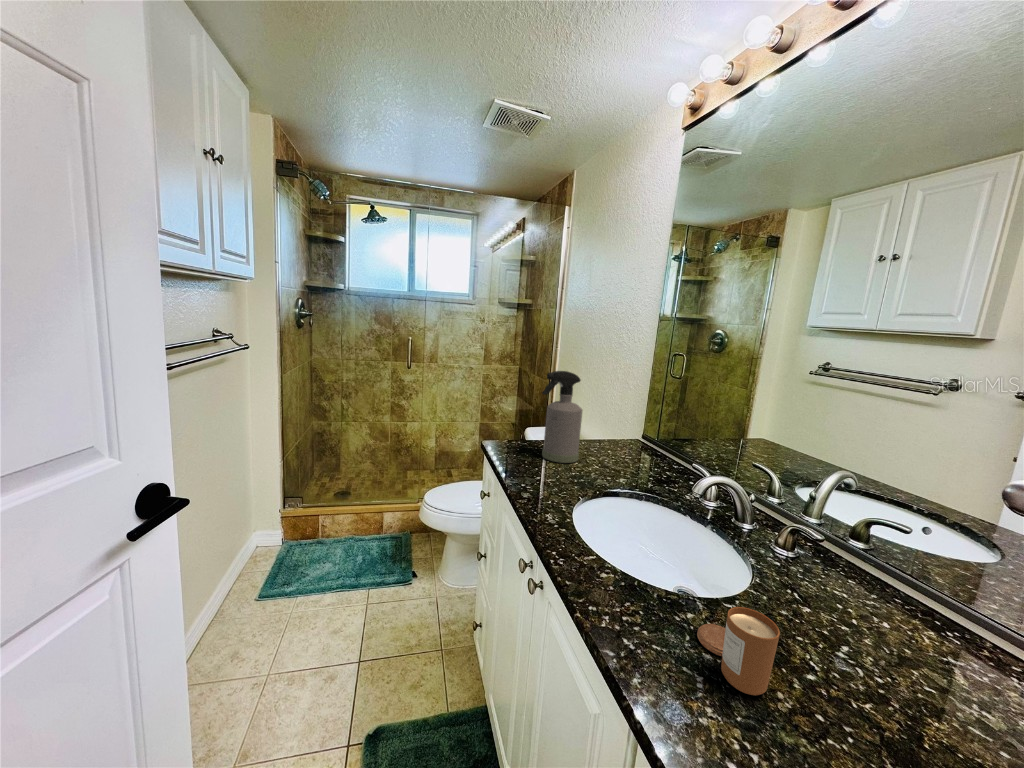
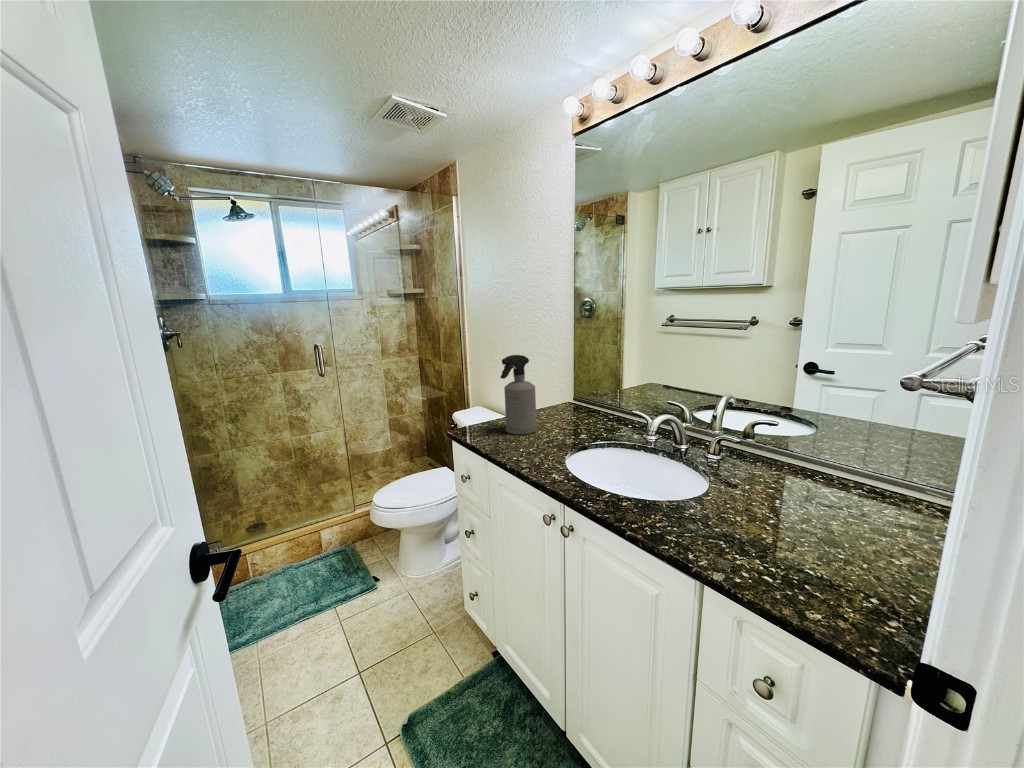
candle: present [697,607,780,695] -> none [706,493,768,544]

